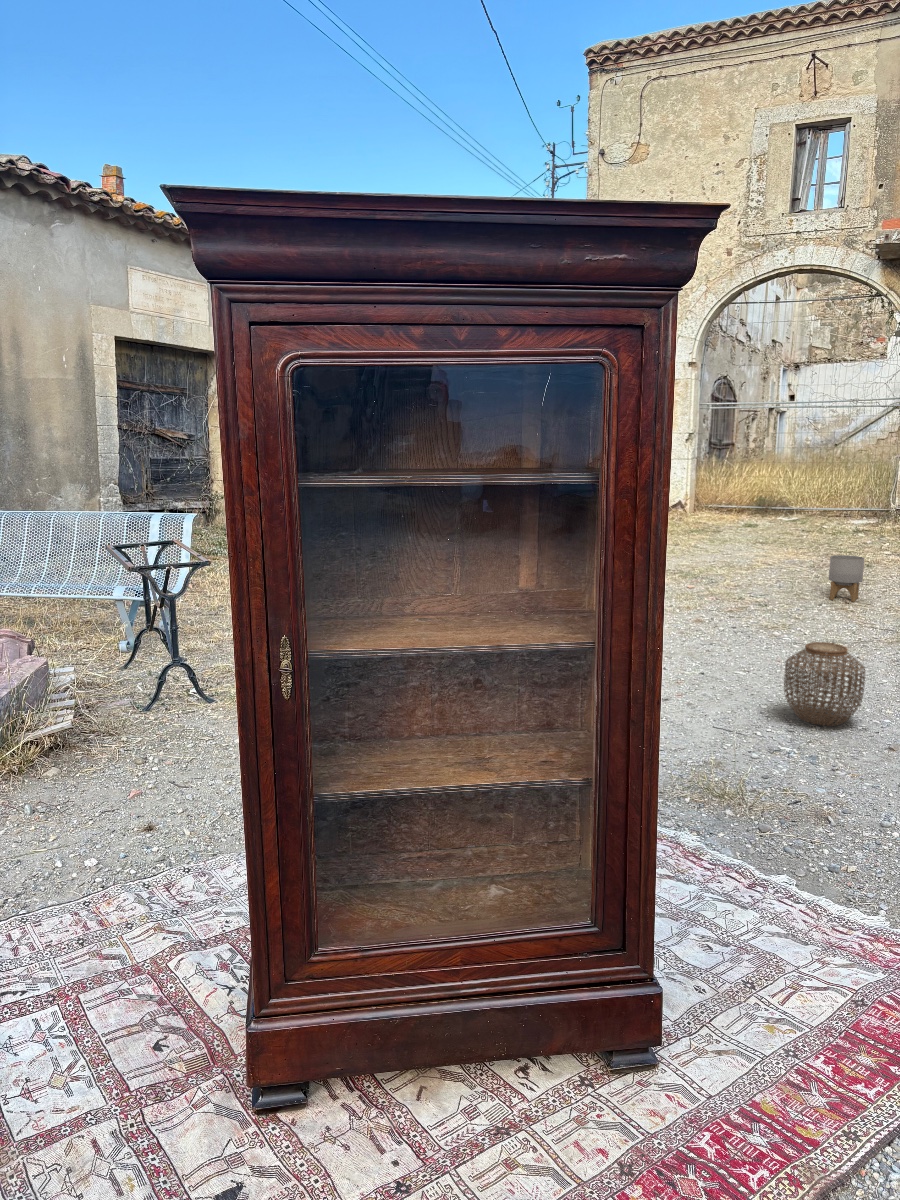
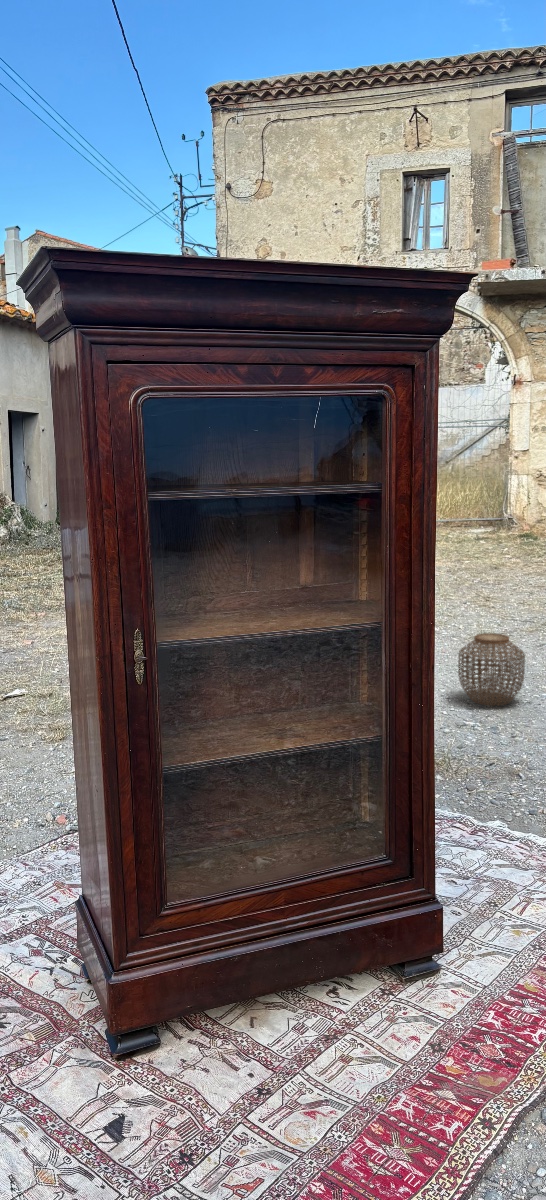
planter: present [829,555,865,602] -> none [469,562,498,604]

